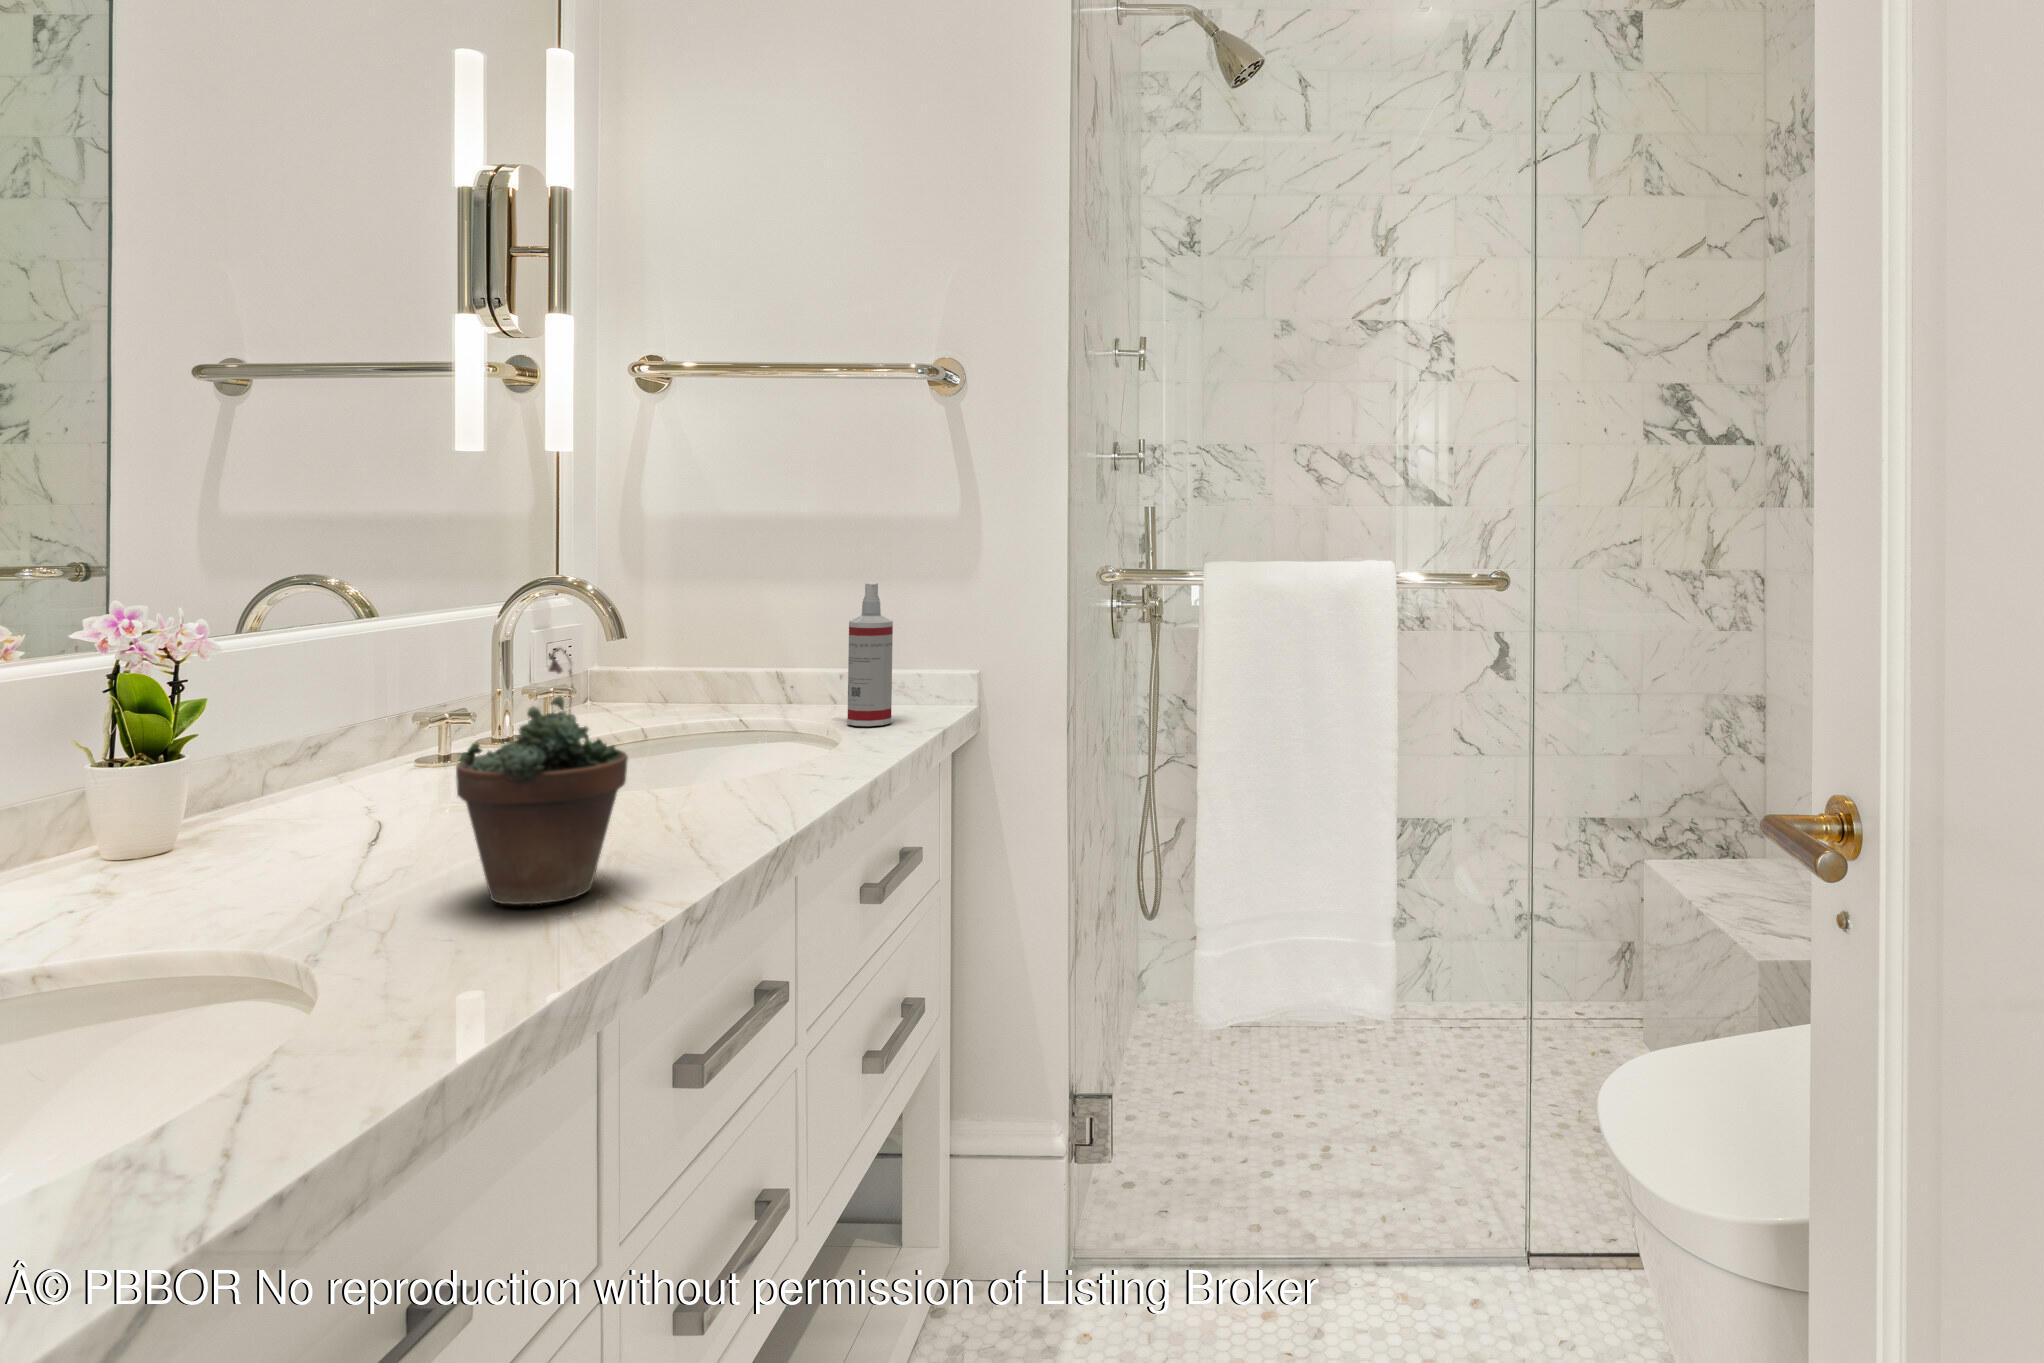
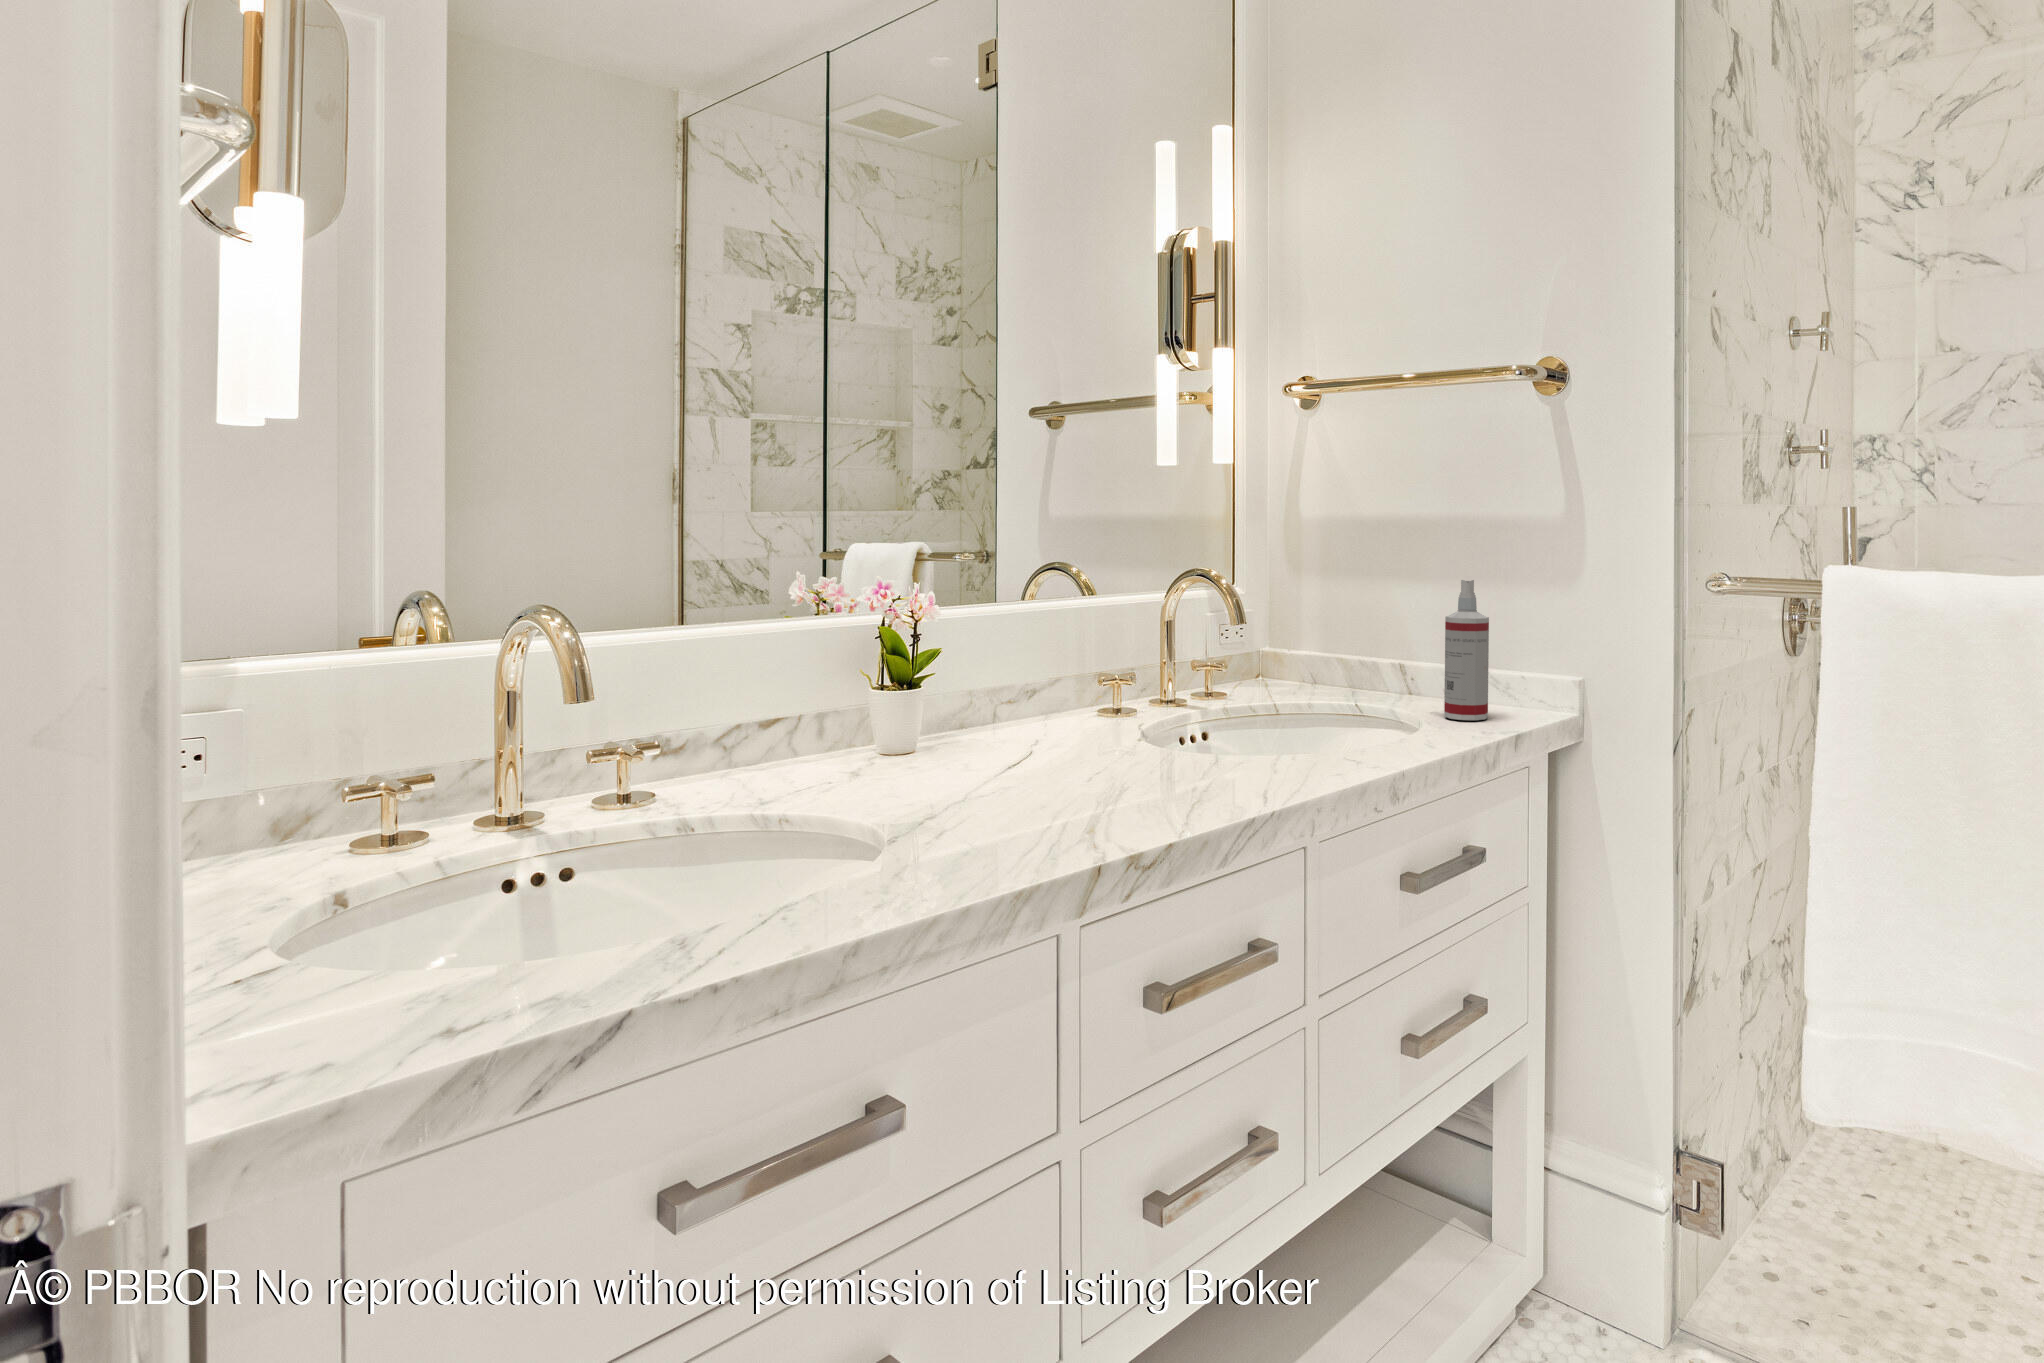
succulent plant: present [456,648,628,905] -> none [988,614,1115,829]

